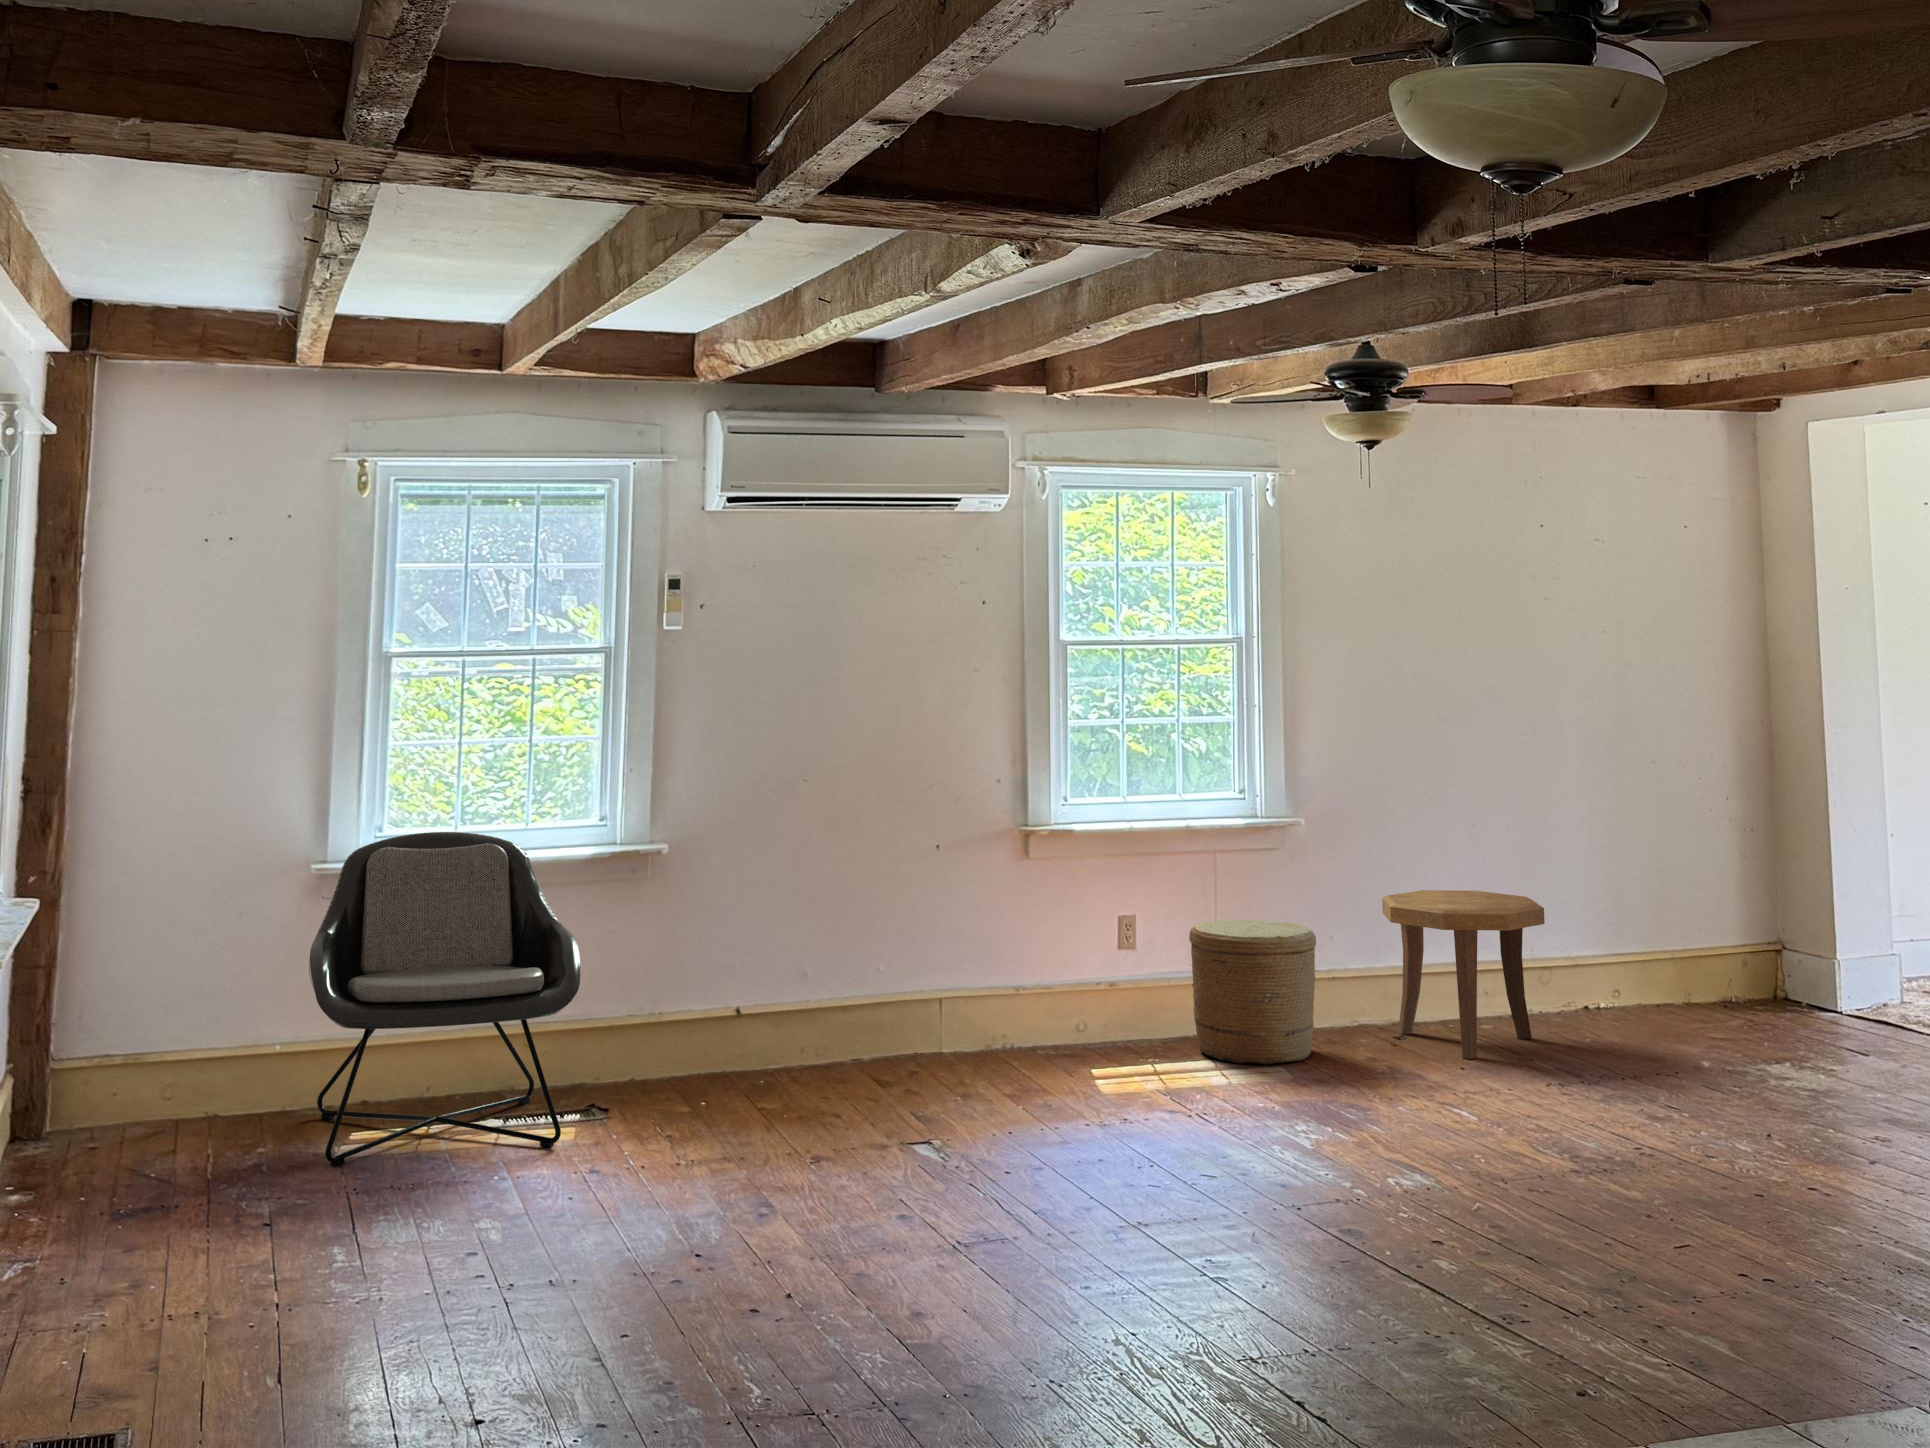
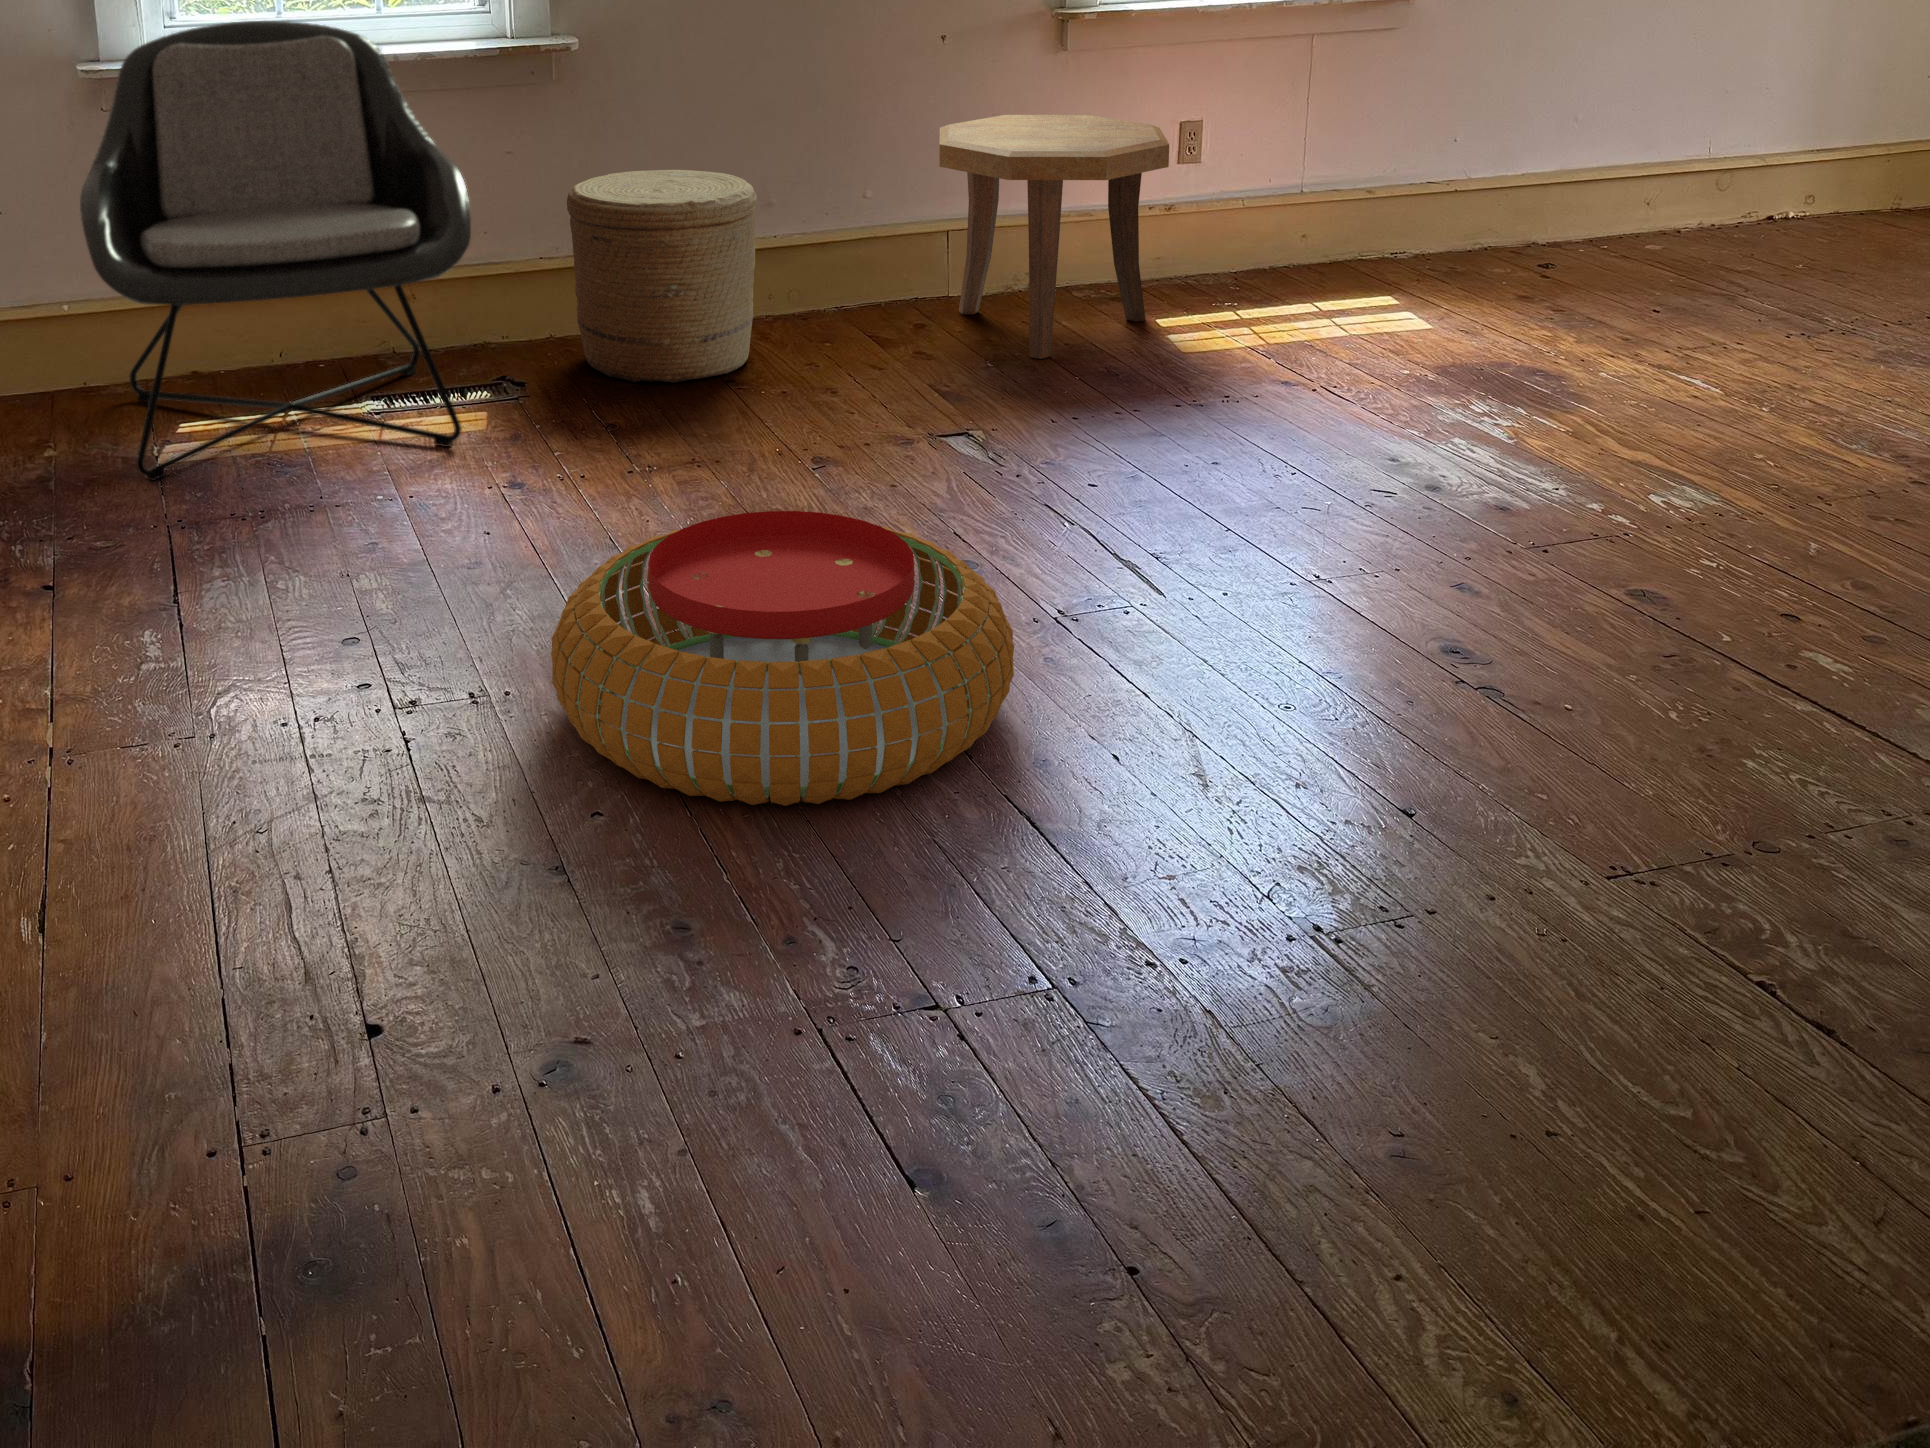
side table: present [1382,890,1545,1059] -> present [939,115,1169,359]
woven basket: present [1189,920,1316,1065] -> present [567,170,757,383]
pouf: none [607,1154,906,1332] -> present [551,511,1014,806]

